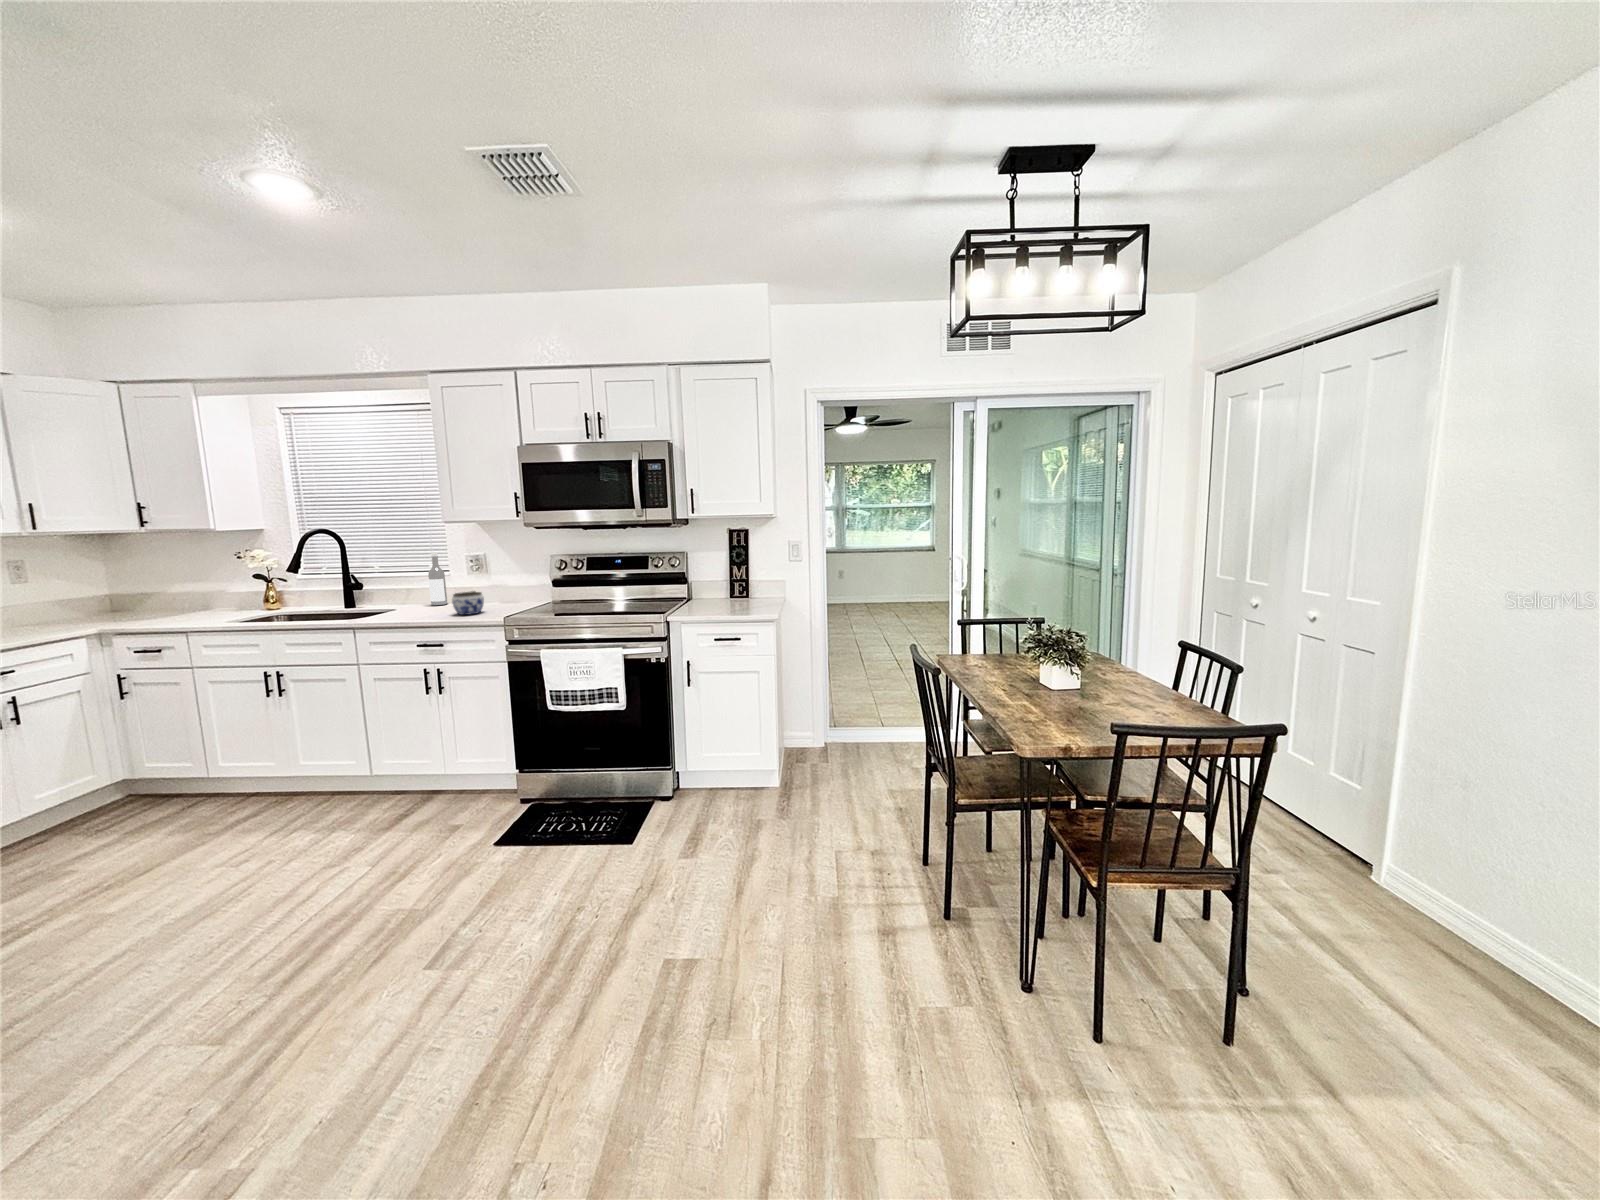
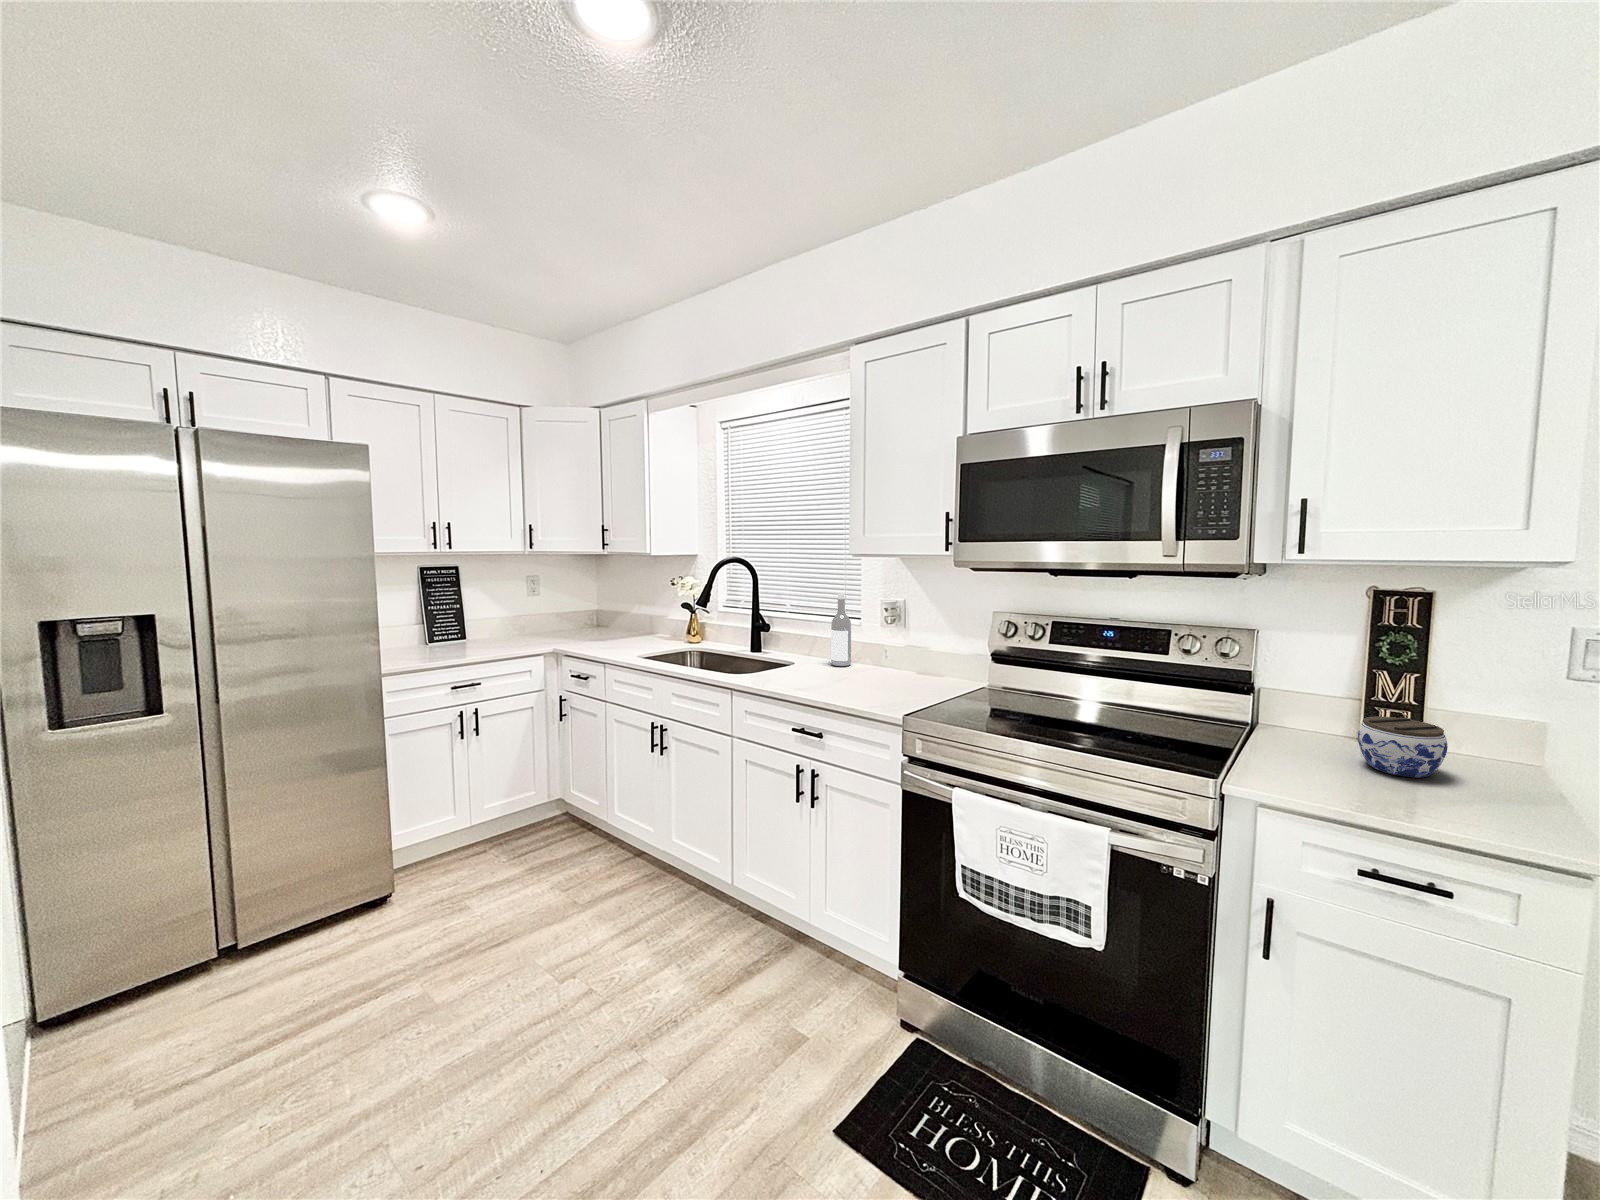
jar: present [452,591,484,615] -> present [1358,716,1448,778]

